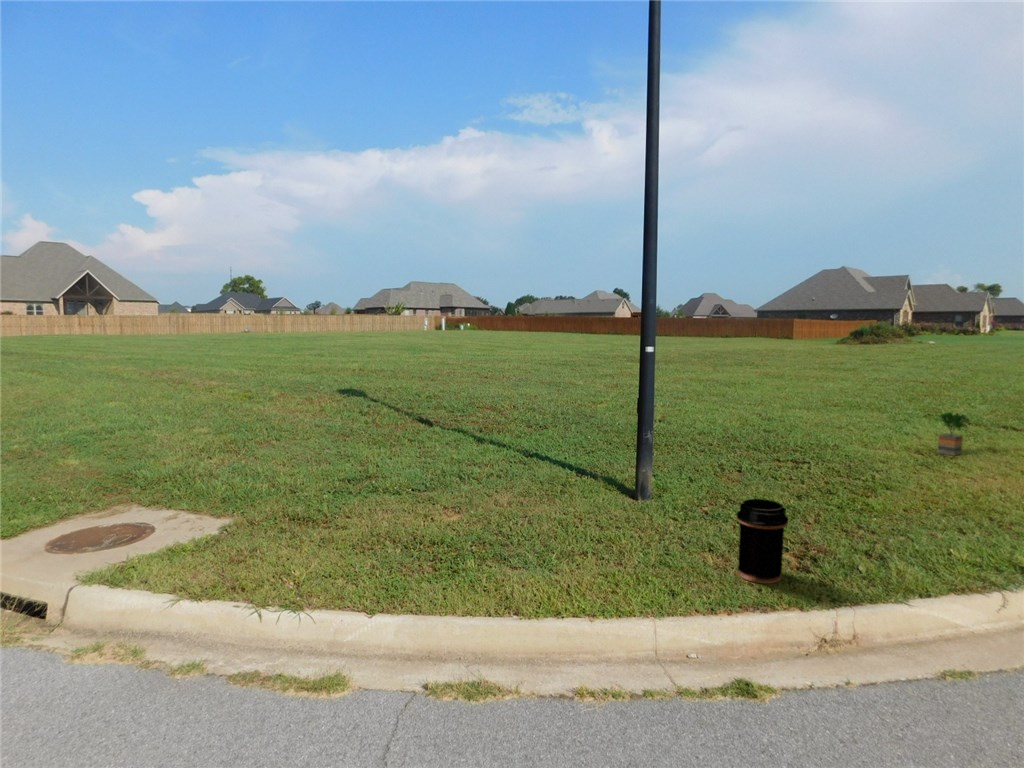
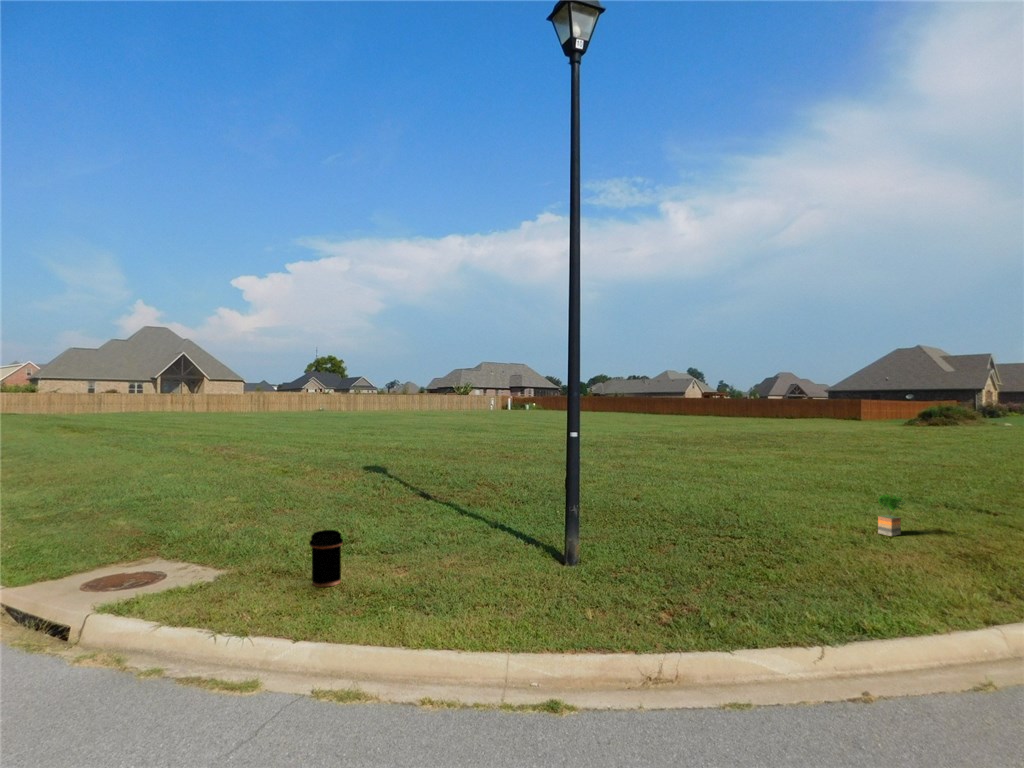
trash can: present [737,499,788,583] -> present [309,530,343,587]

